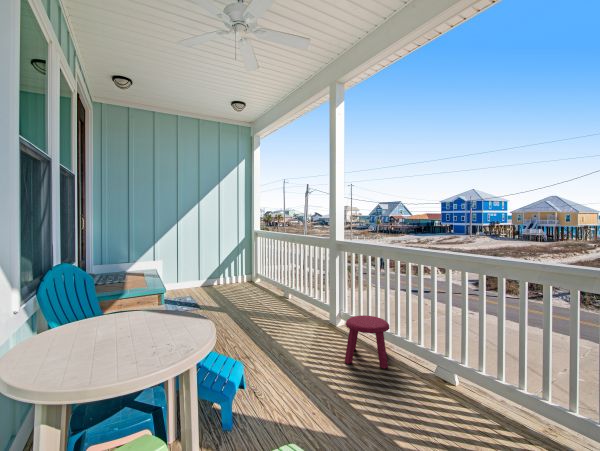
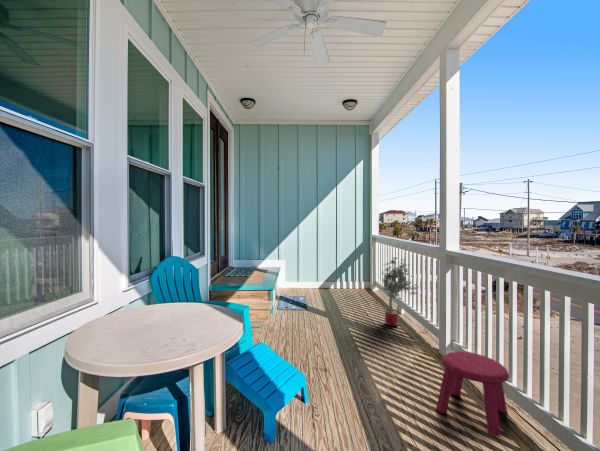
potted tree: none [275,249,308,310] -> present [382,257,418,326]

